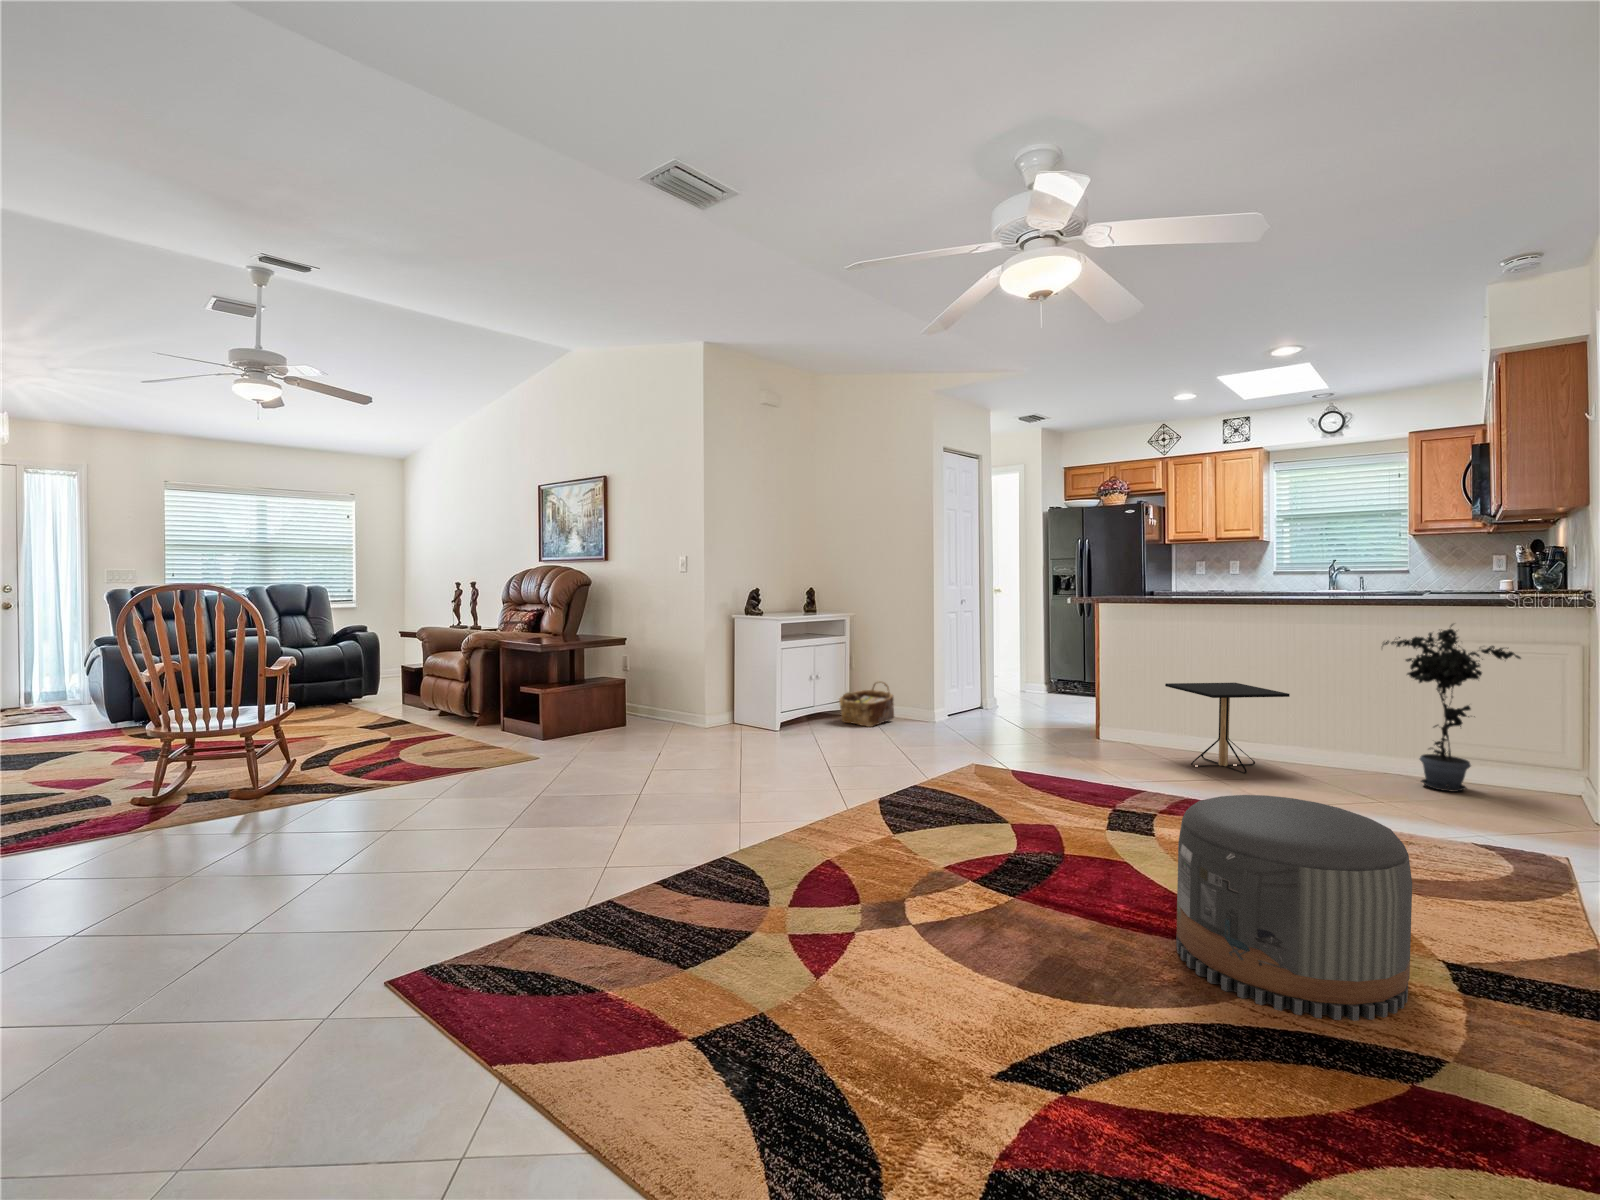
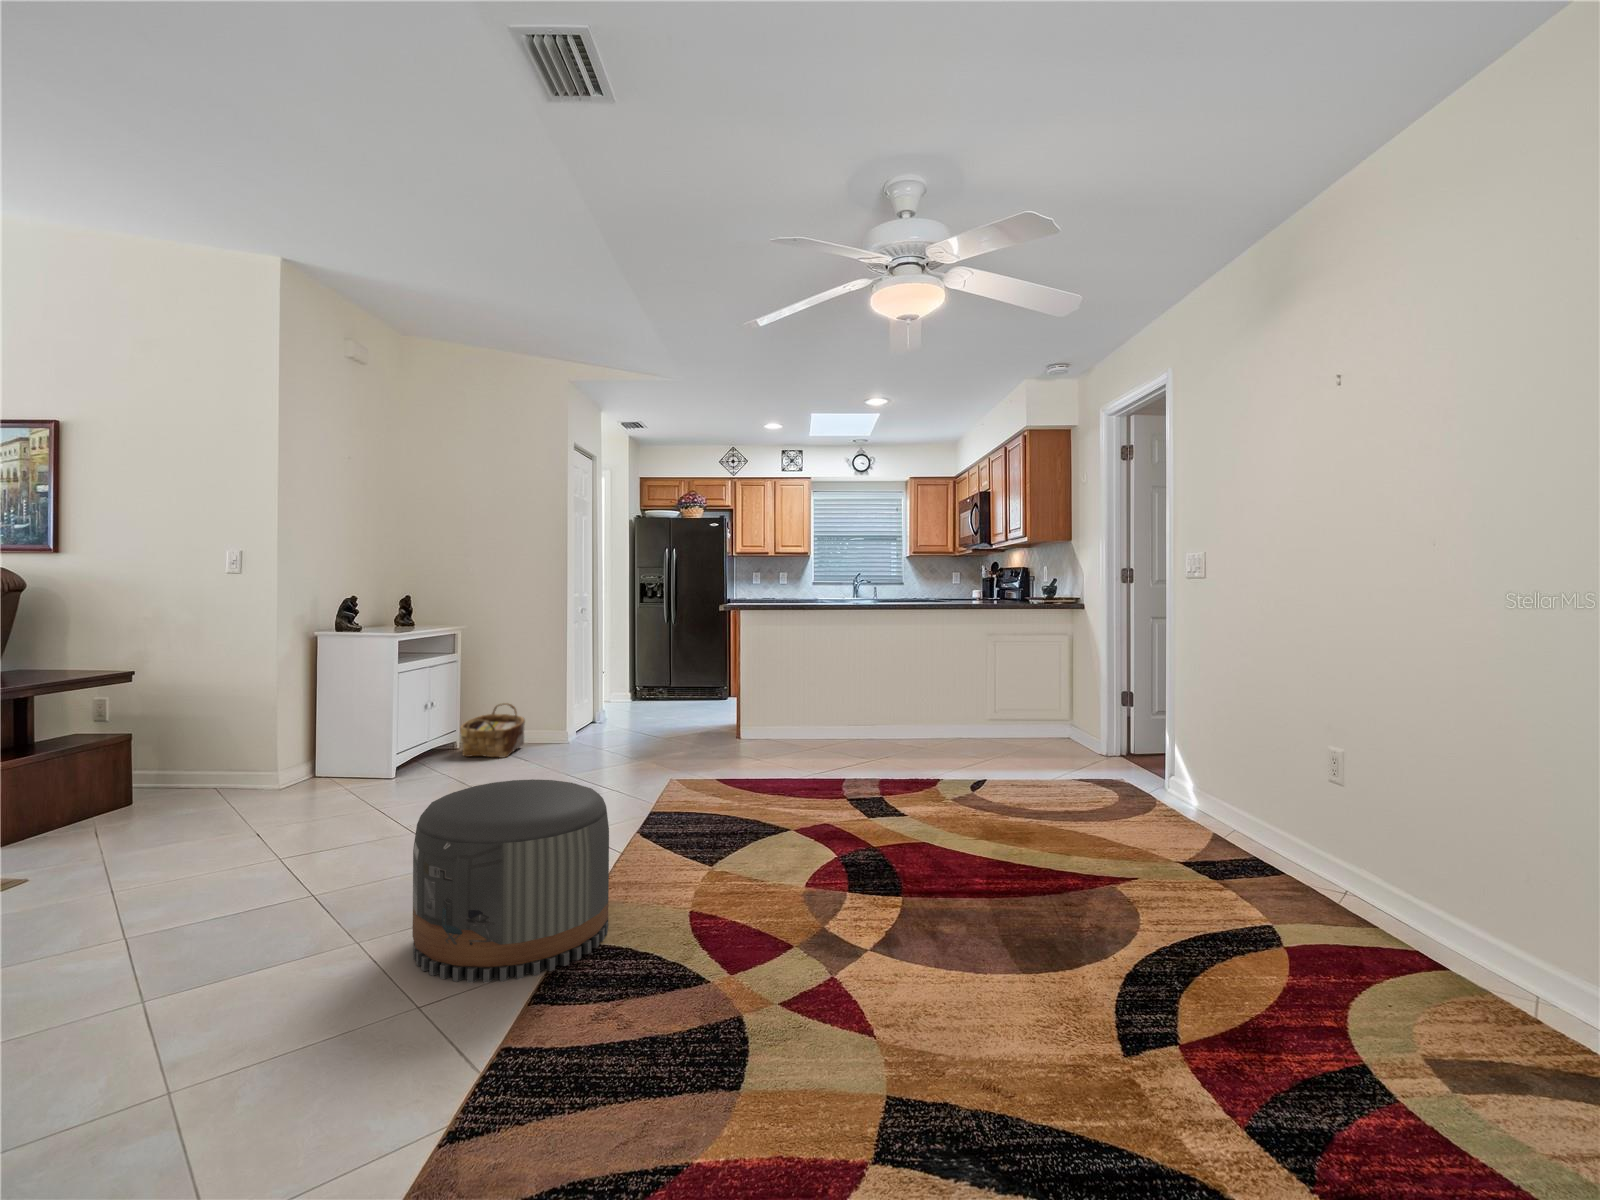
potted plant: present [1383,624,1521,792] -> none [968,620,1056,747]
side table: present [1165,683,1290,773] -> none [818,676,915,753]
pouf: present [1176,795,1412,1021] -> present [413,779,609,983]

